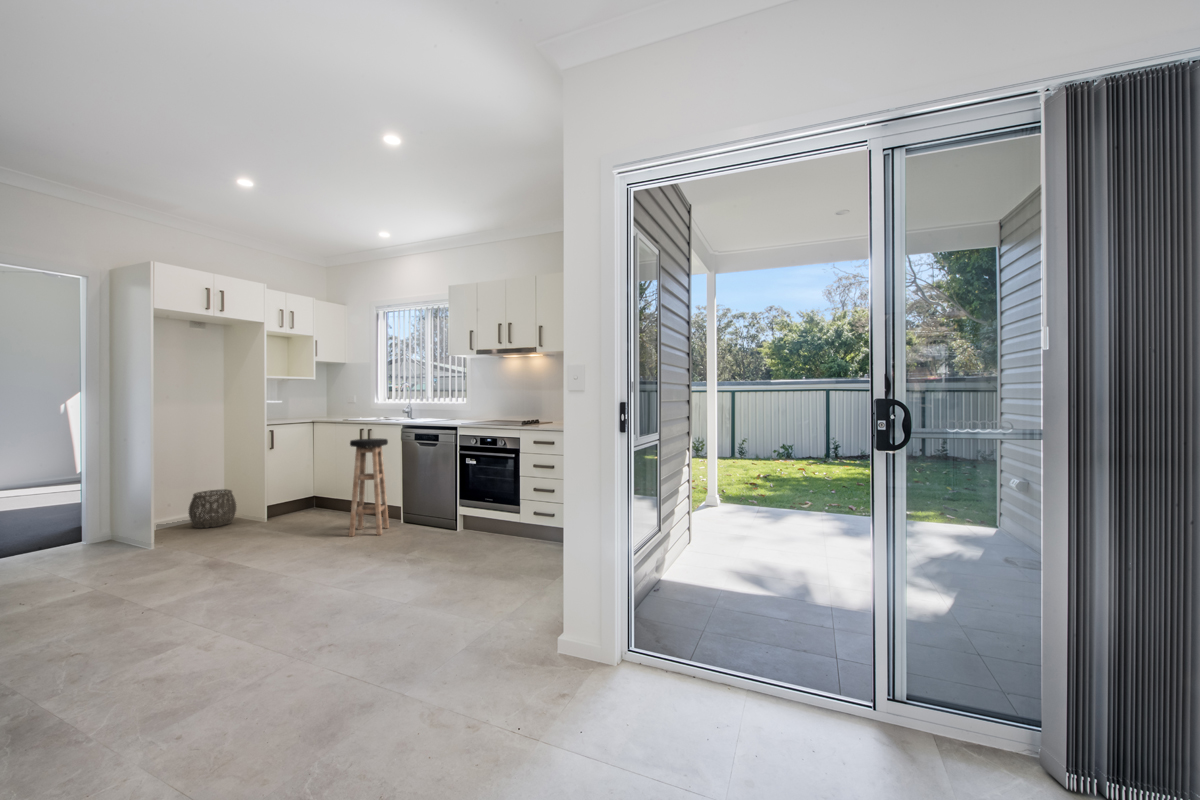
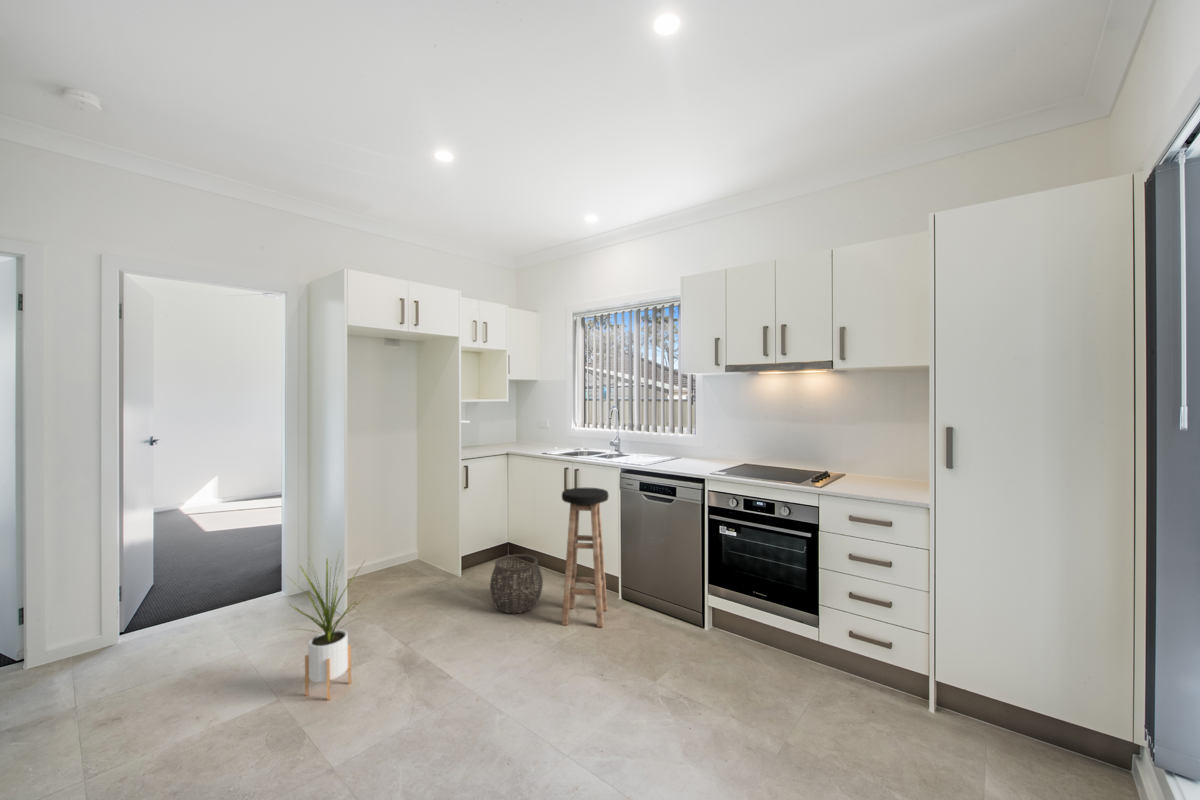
house plant: none [113,475,185,579] -> present [294,559,358,700]
woven basket: present [189,489,236,528] -> present [490,554,543,614]

